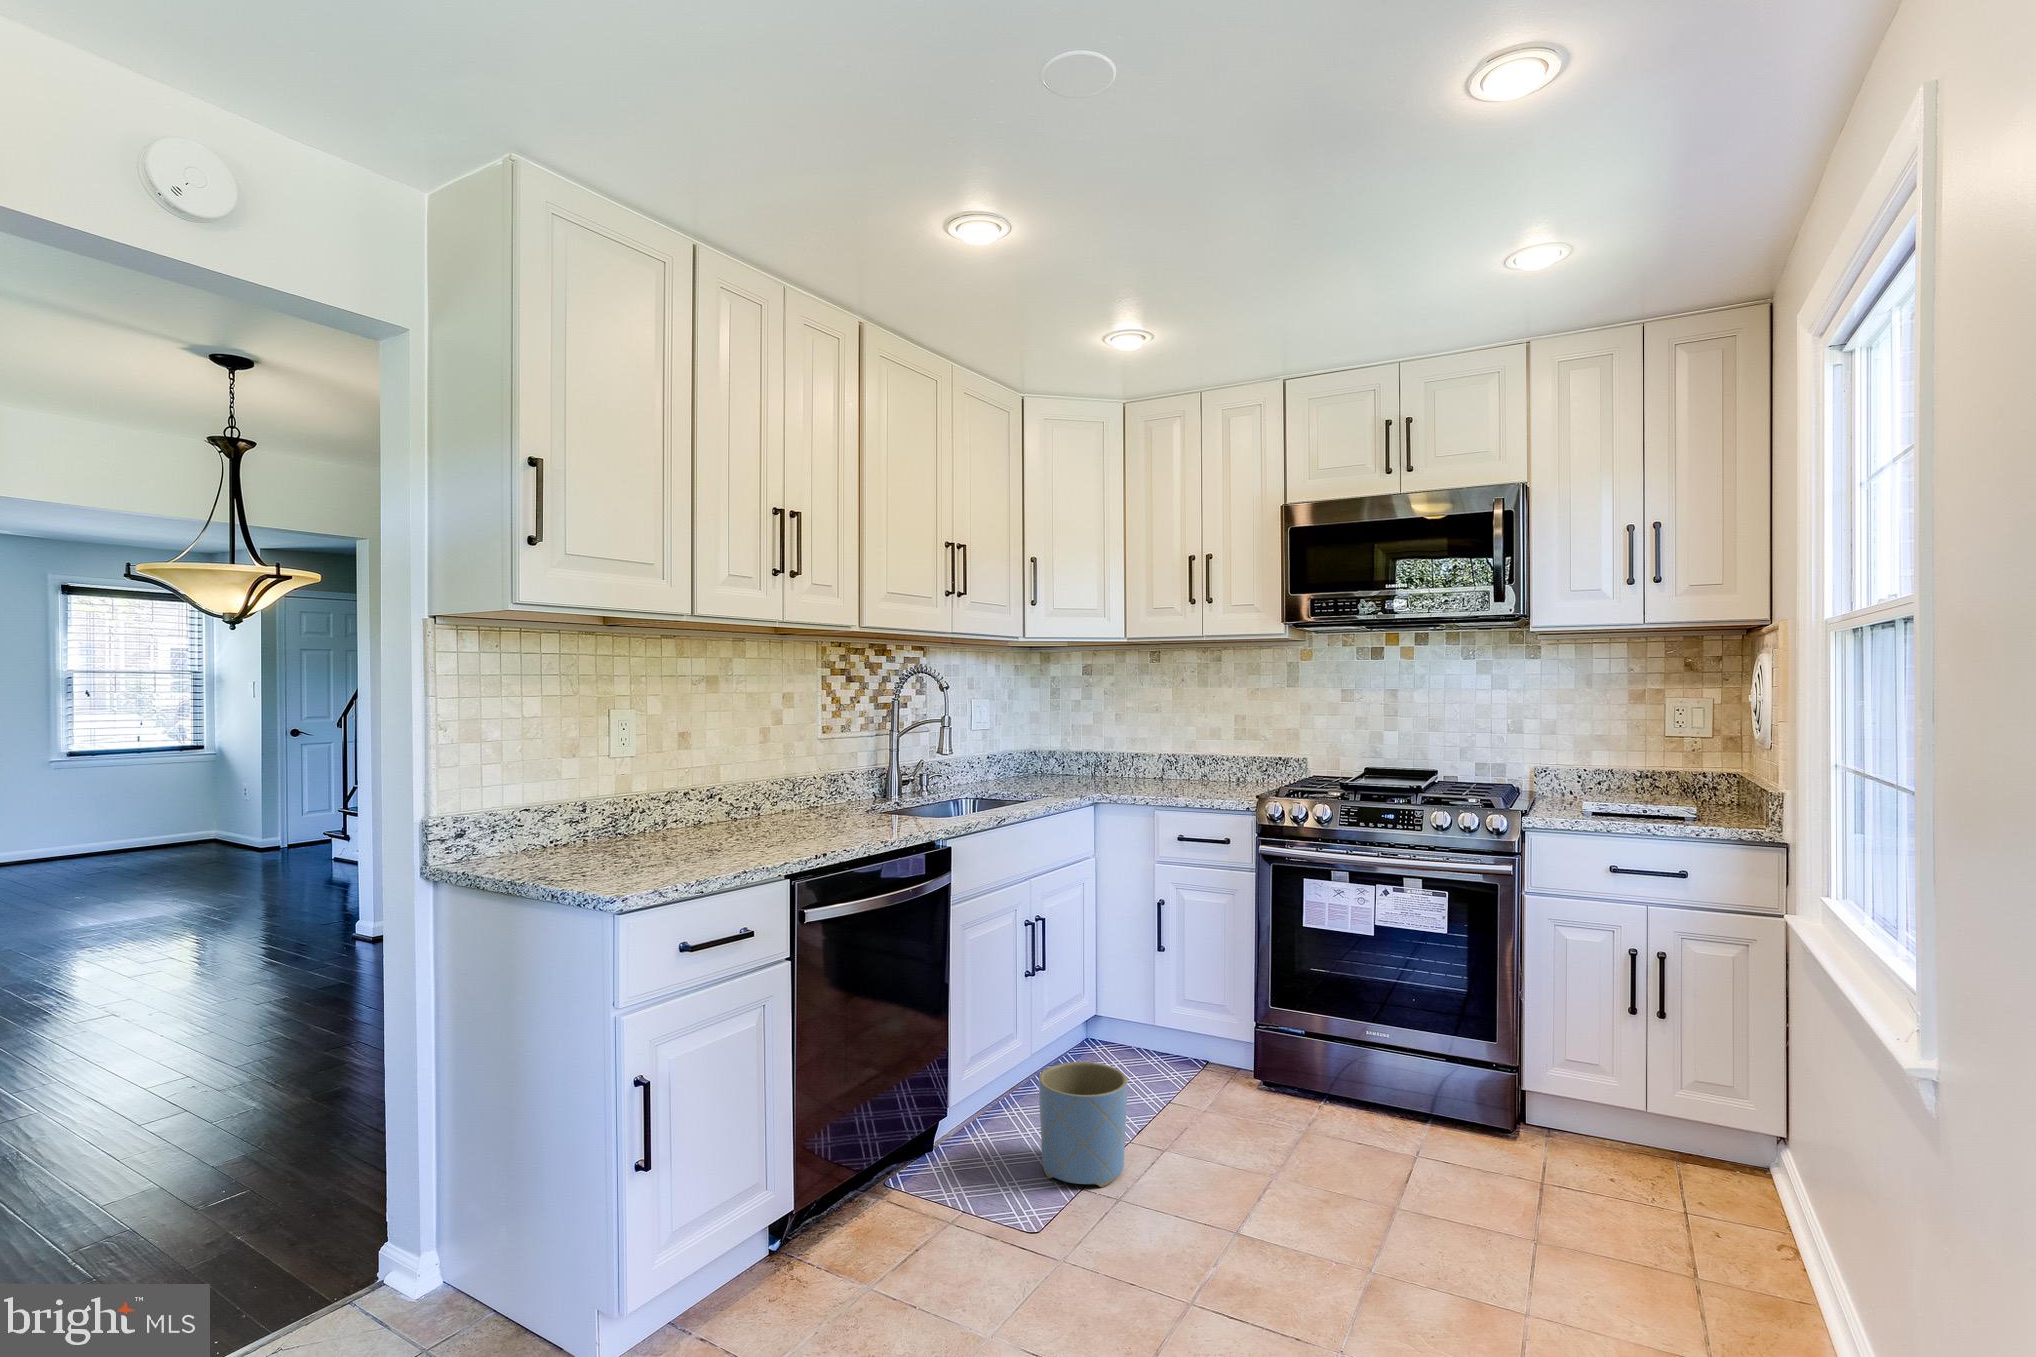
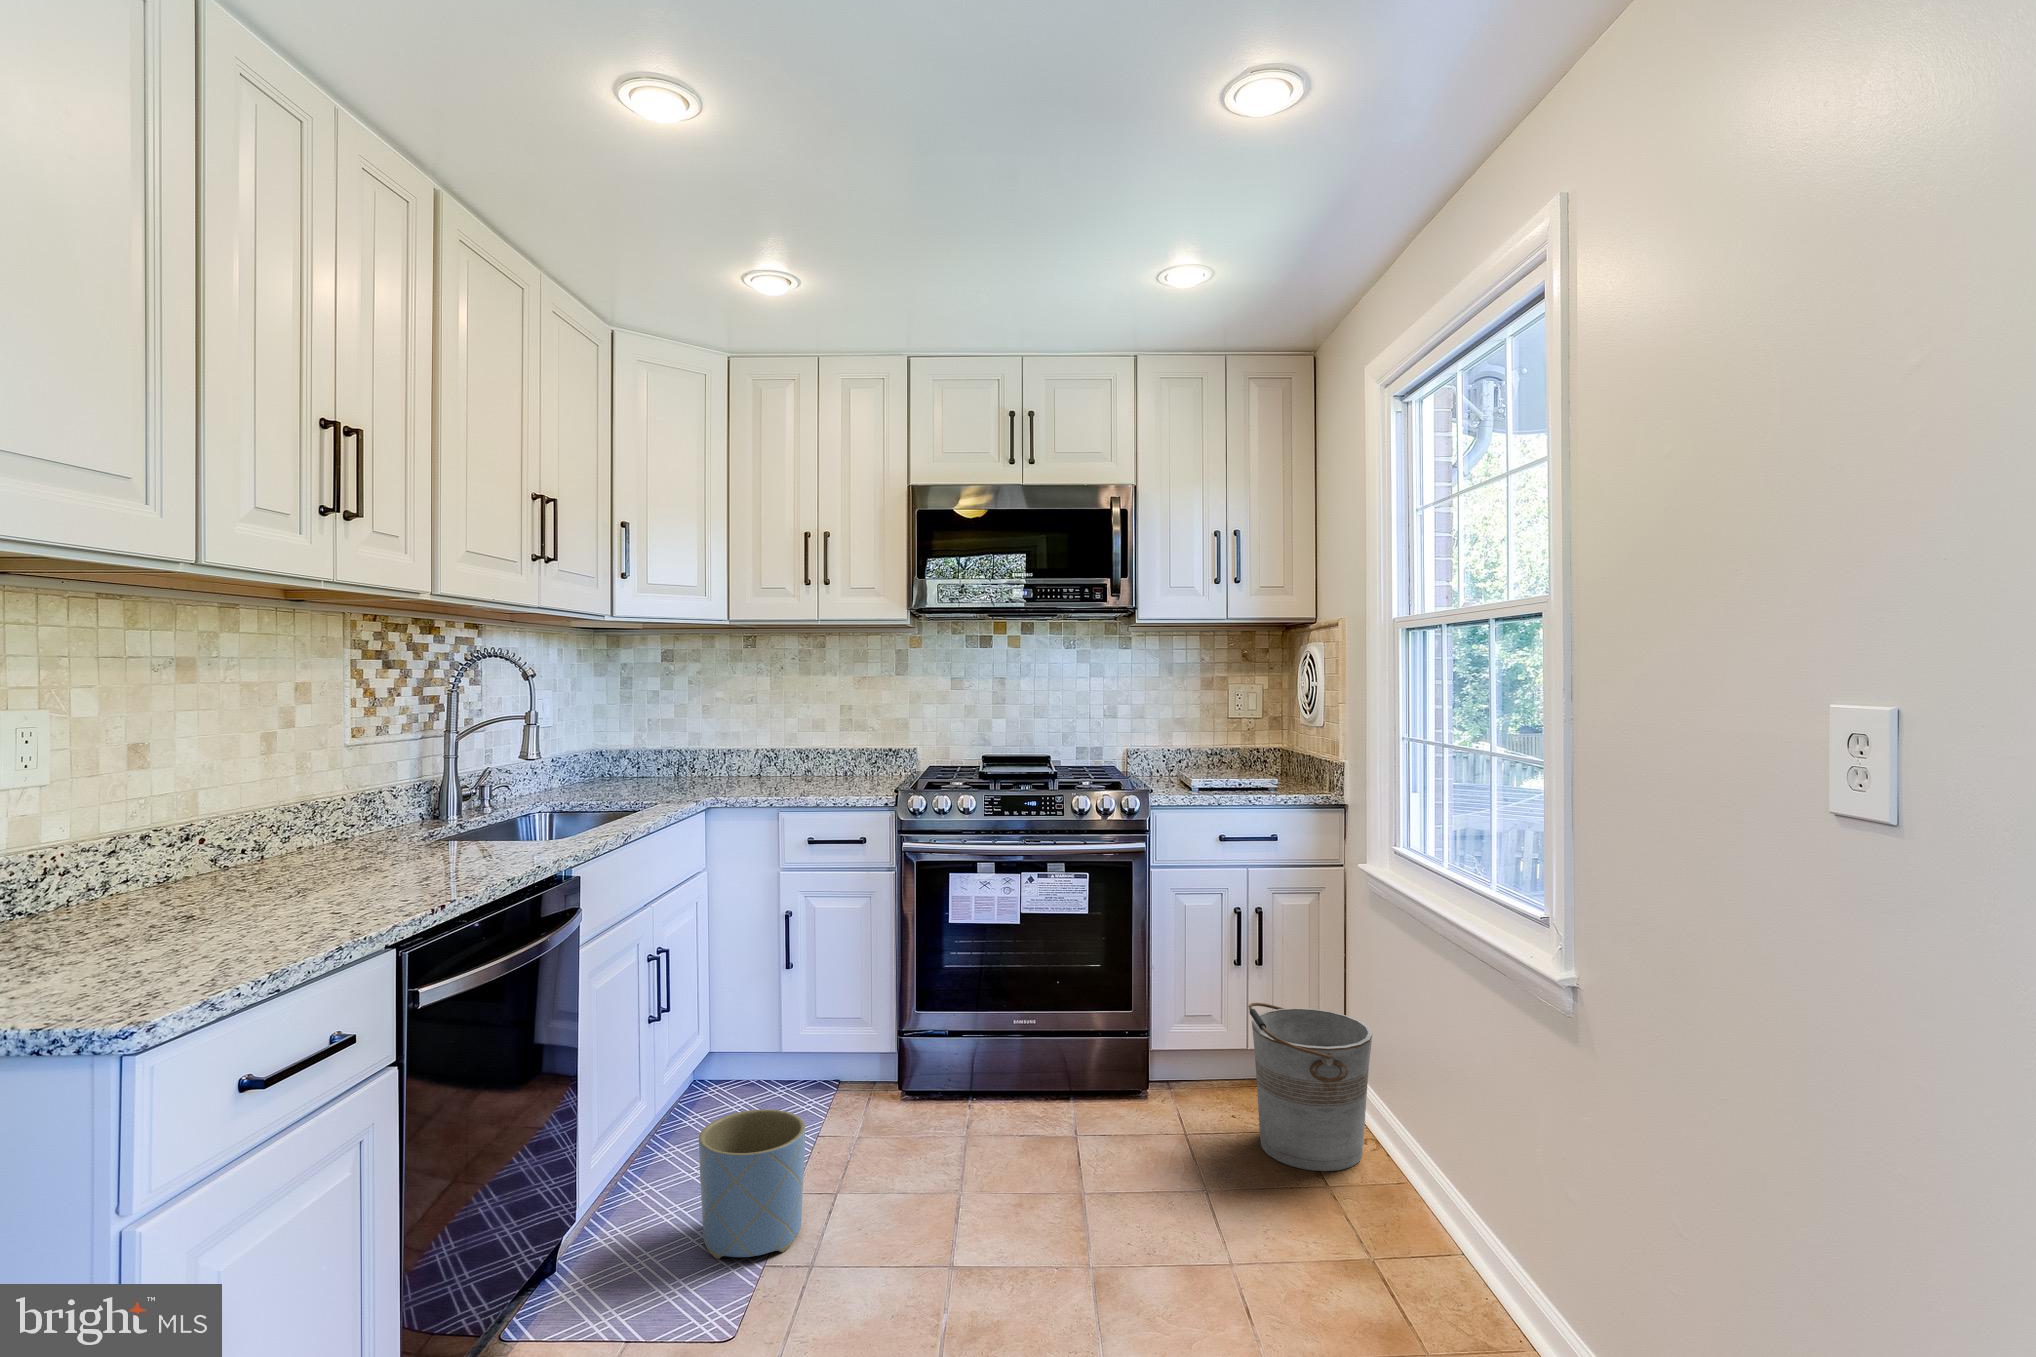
bucket: none [1624,1057,1785,1266] -> present [1248,1003,1372,1171]

